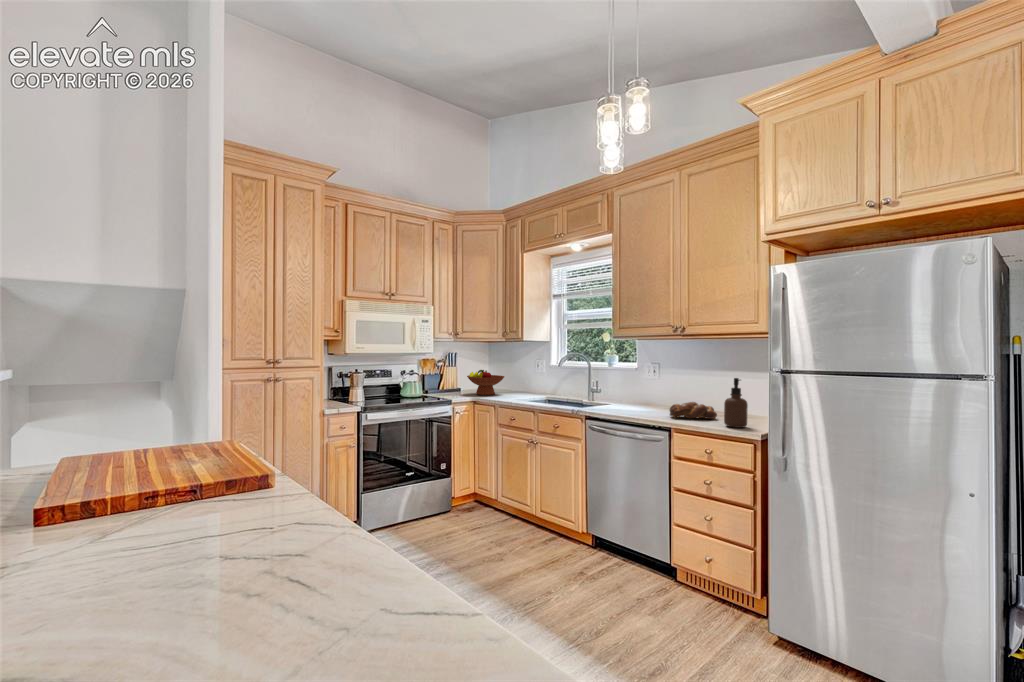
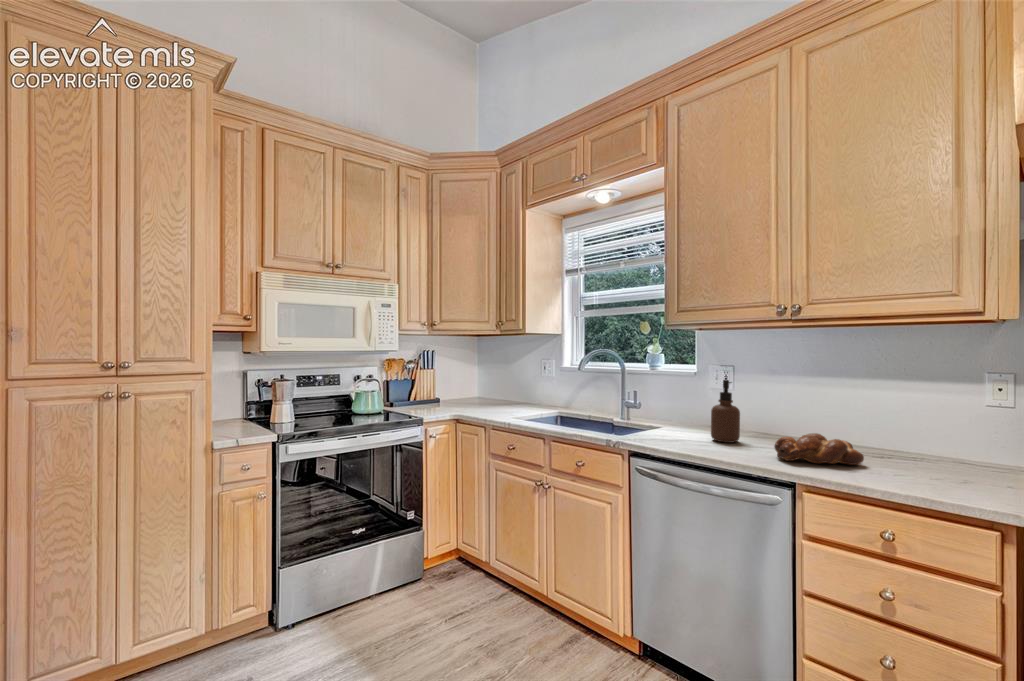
fruit bowl: present [467,370,504,395] -> none [447,374,500,409]
soap dispenser: present [724,378,748,428] -> present [711,380,740,443]

